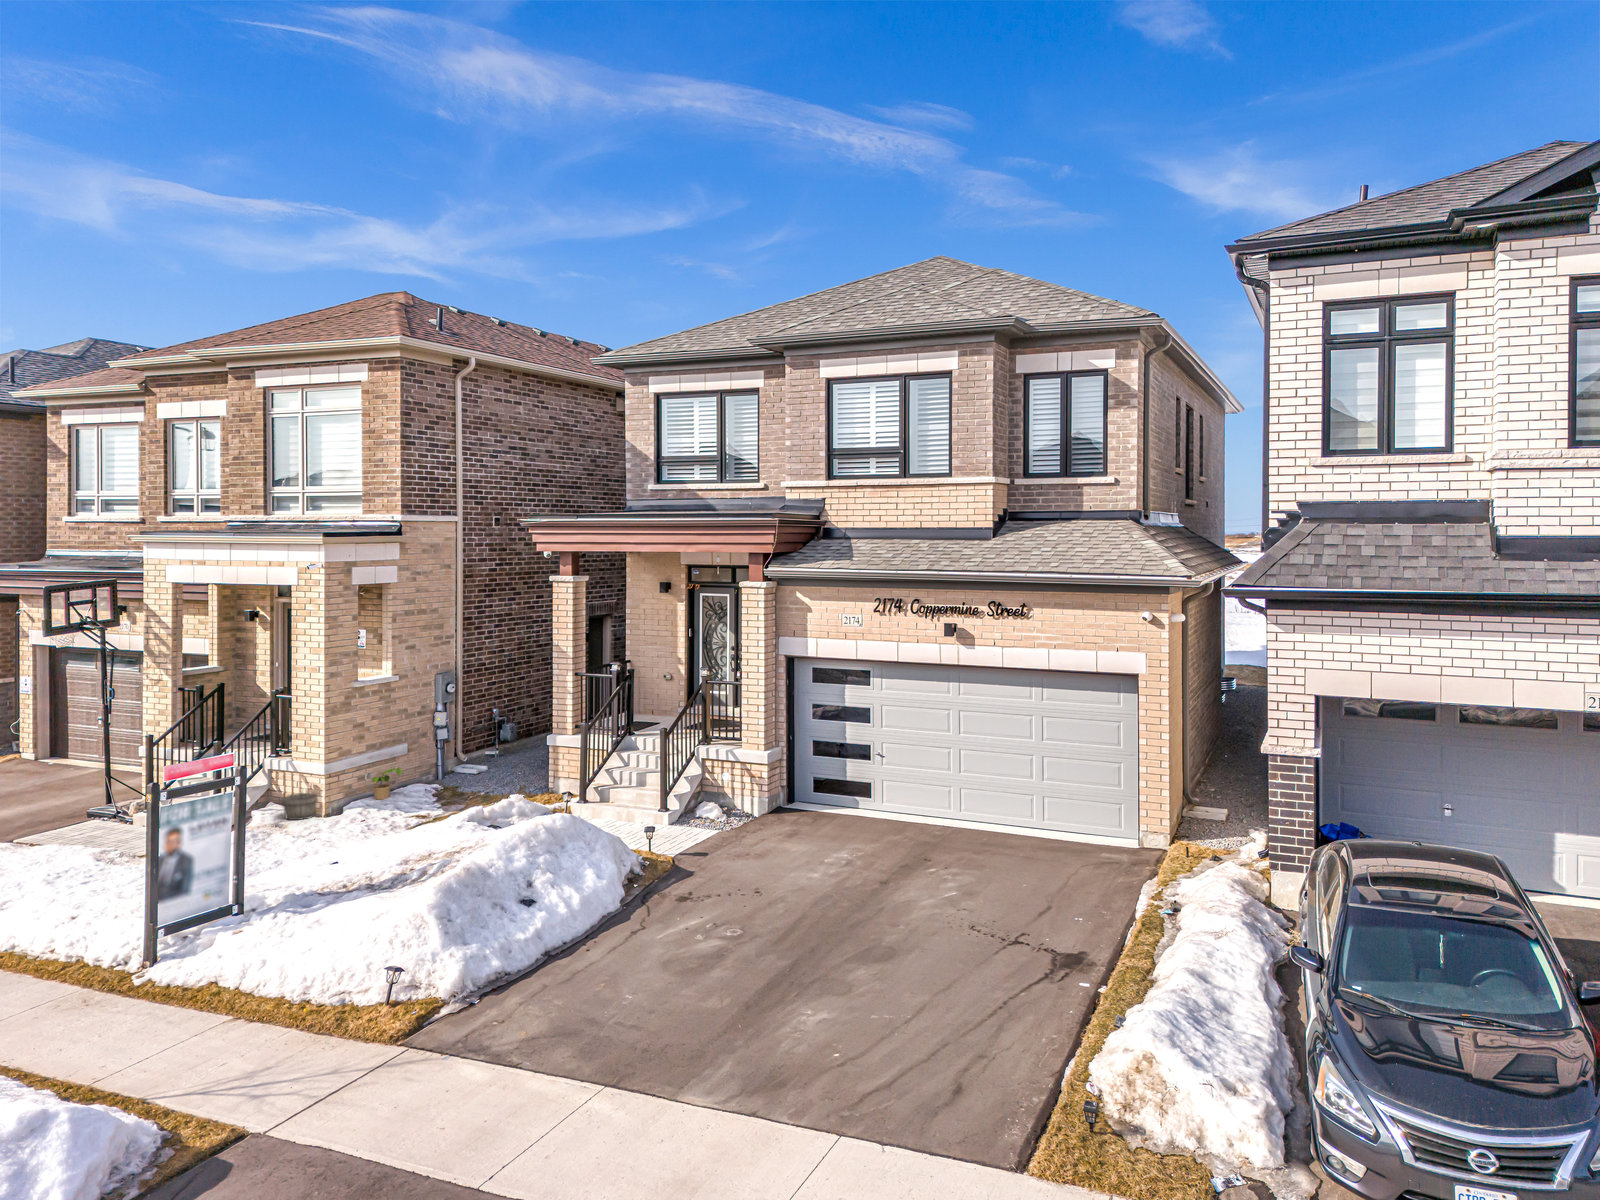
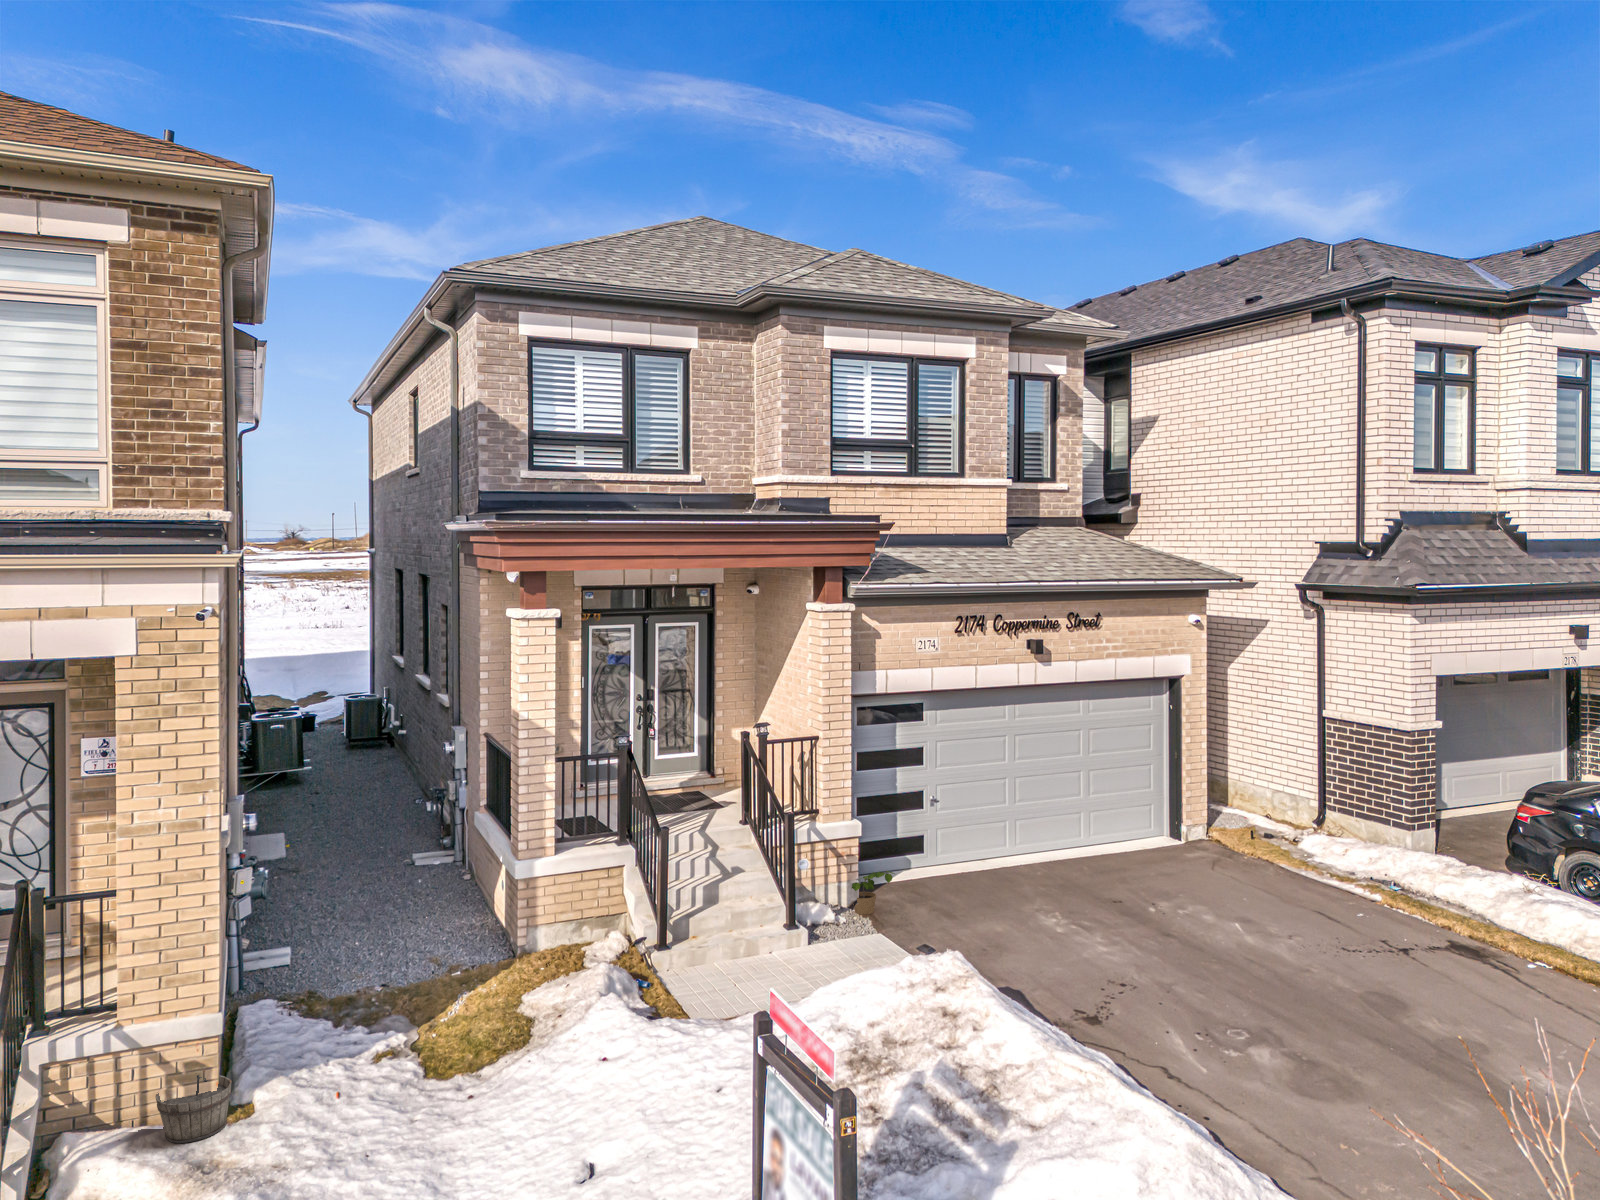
potted plant: present [372,768,402,800] -> present [852,871,895,915]

